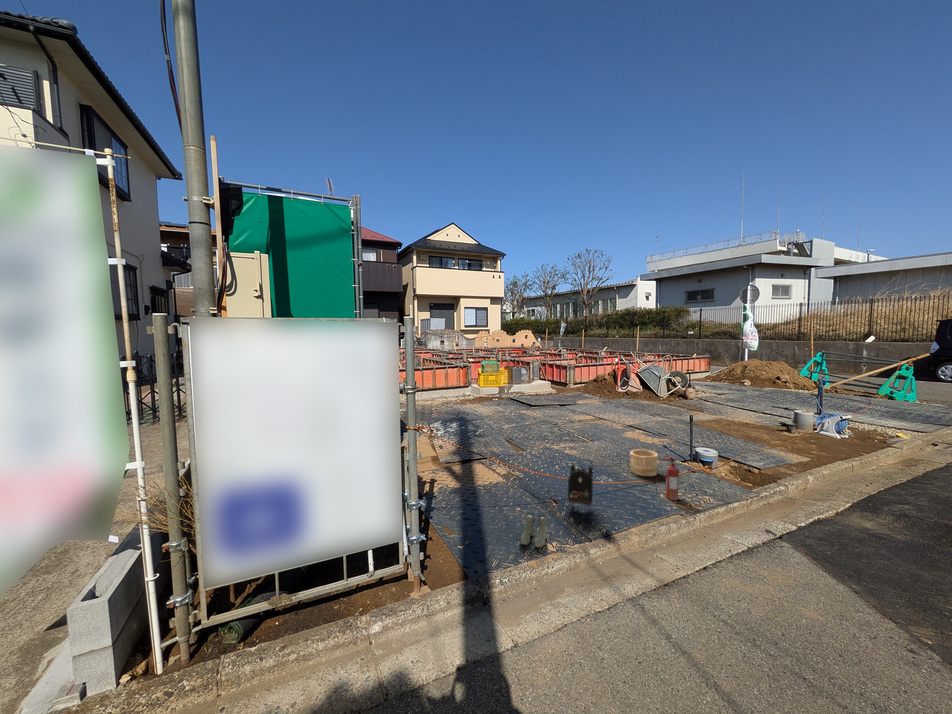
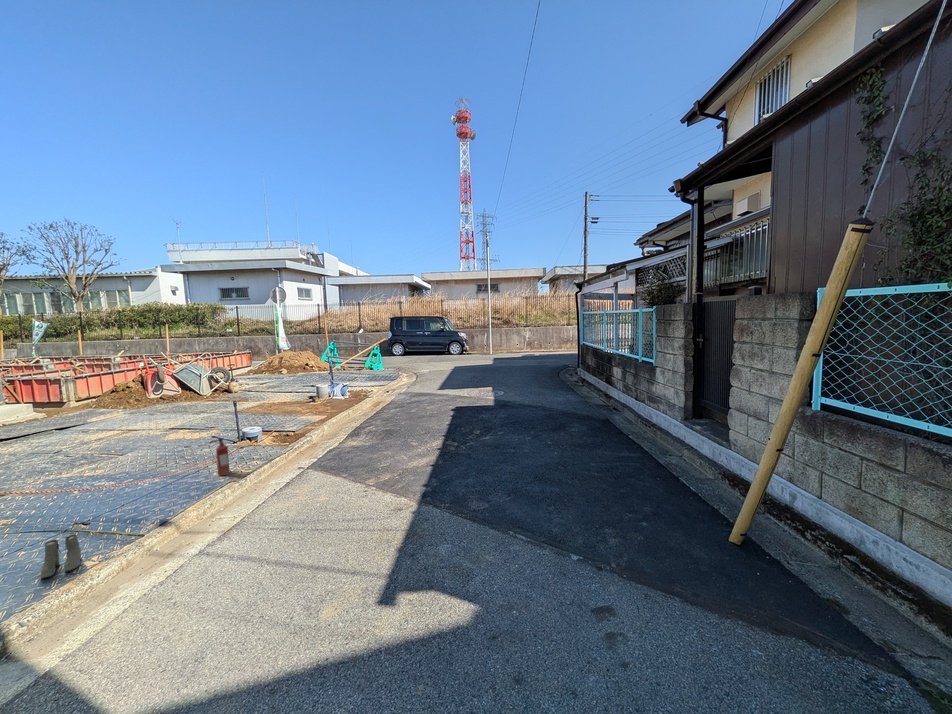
wooden bucket: present [630,449,658,476] -> none [175,441,207,467]
backpack: present [568,463,593,506] -> none [101,467,137,519]

